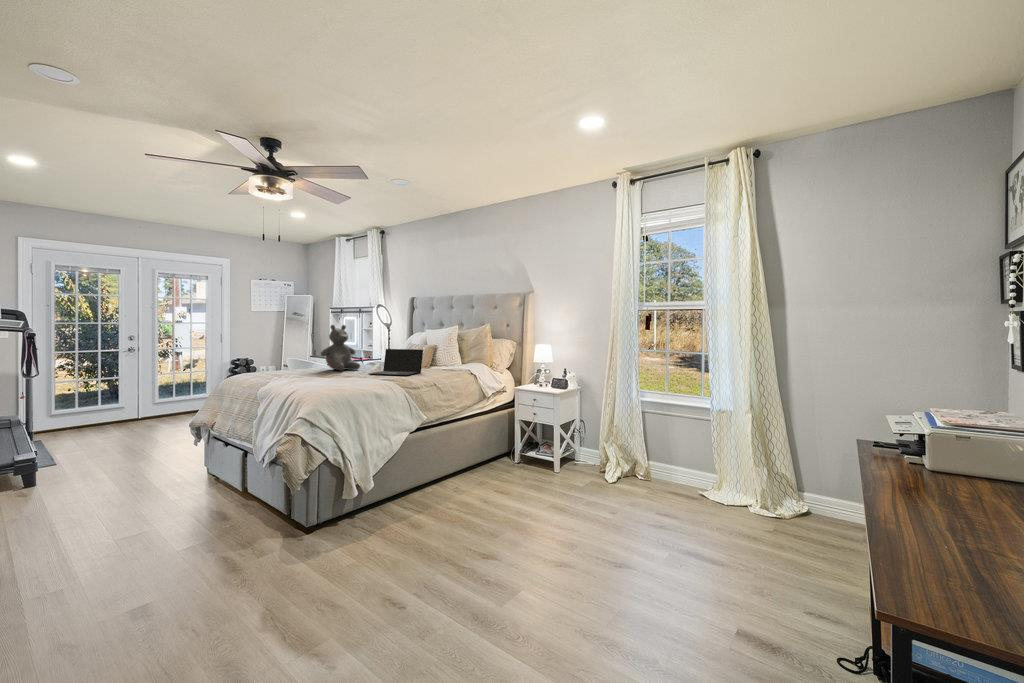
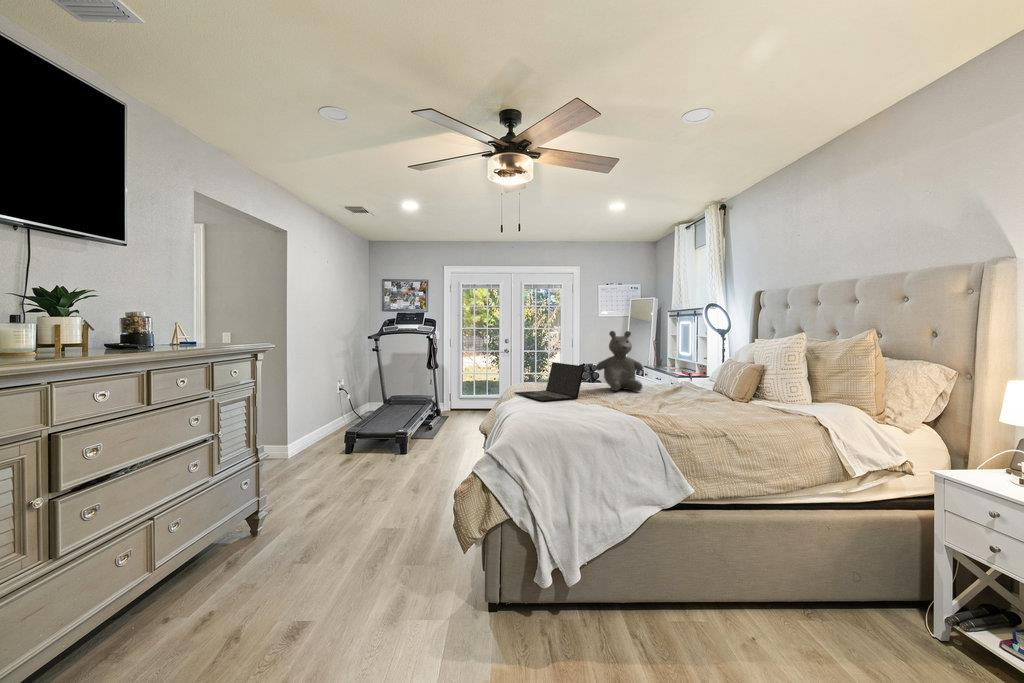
laptop: present [369,349,423,376] -> present [514,362,585,401]

